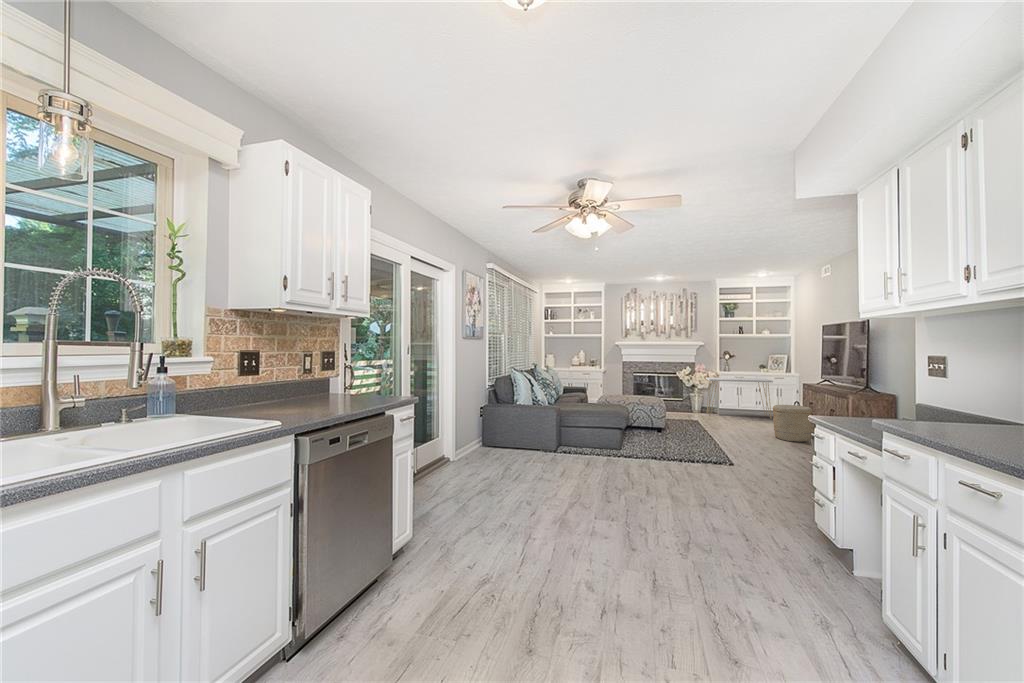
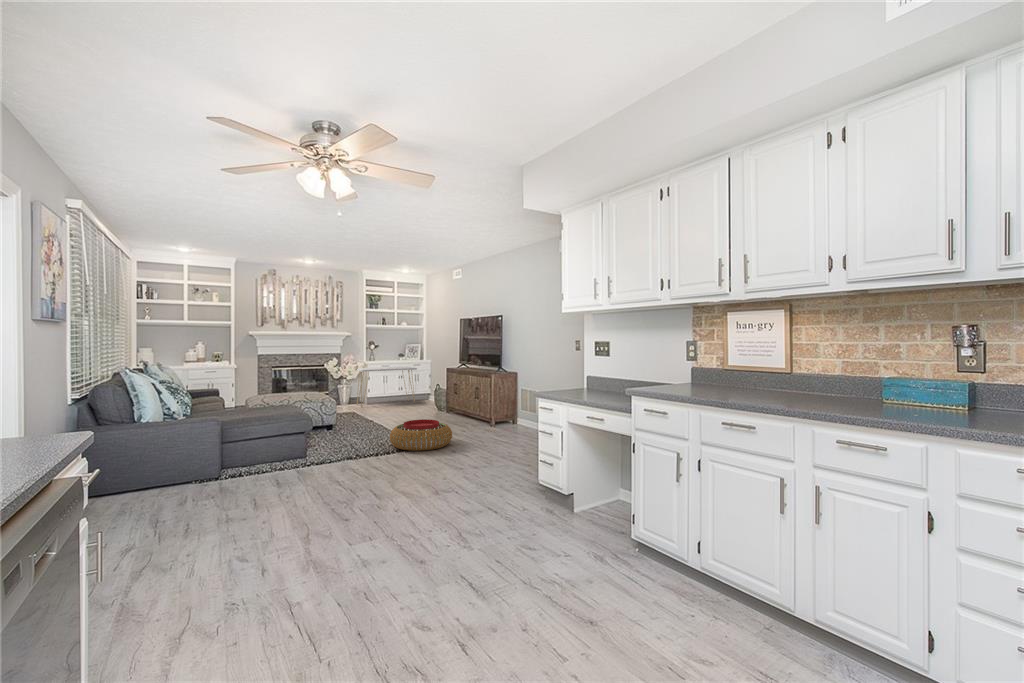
woven basket: present [773,405,813,442] -> none [430,388,460,420]
pouf: none [700,433,771,466] -> present [390,419,452,451]

